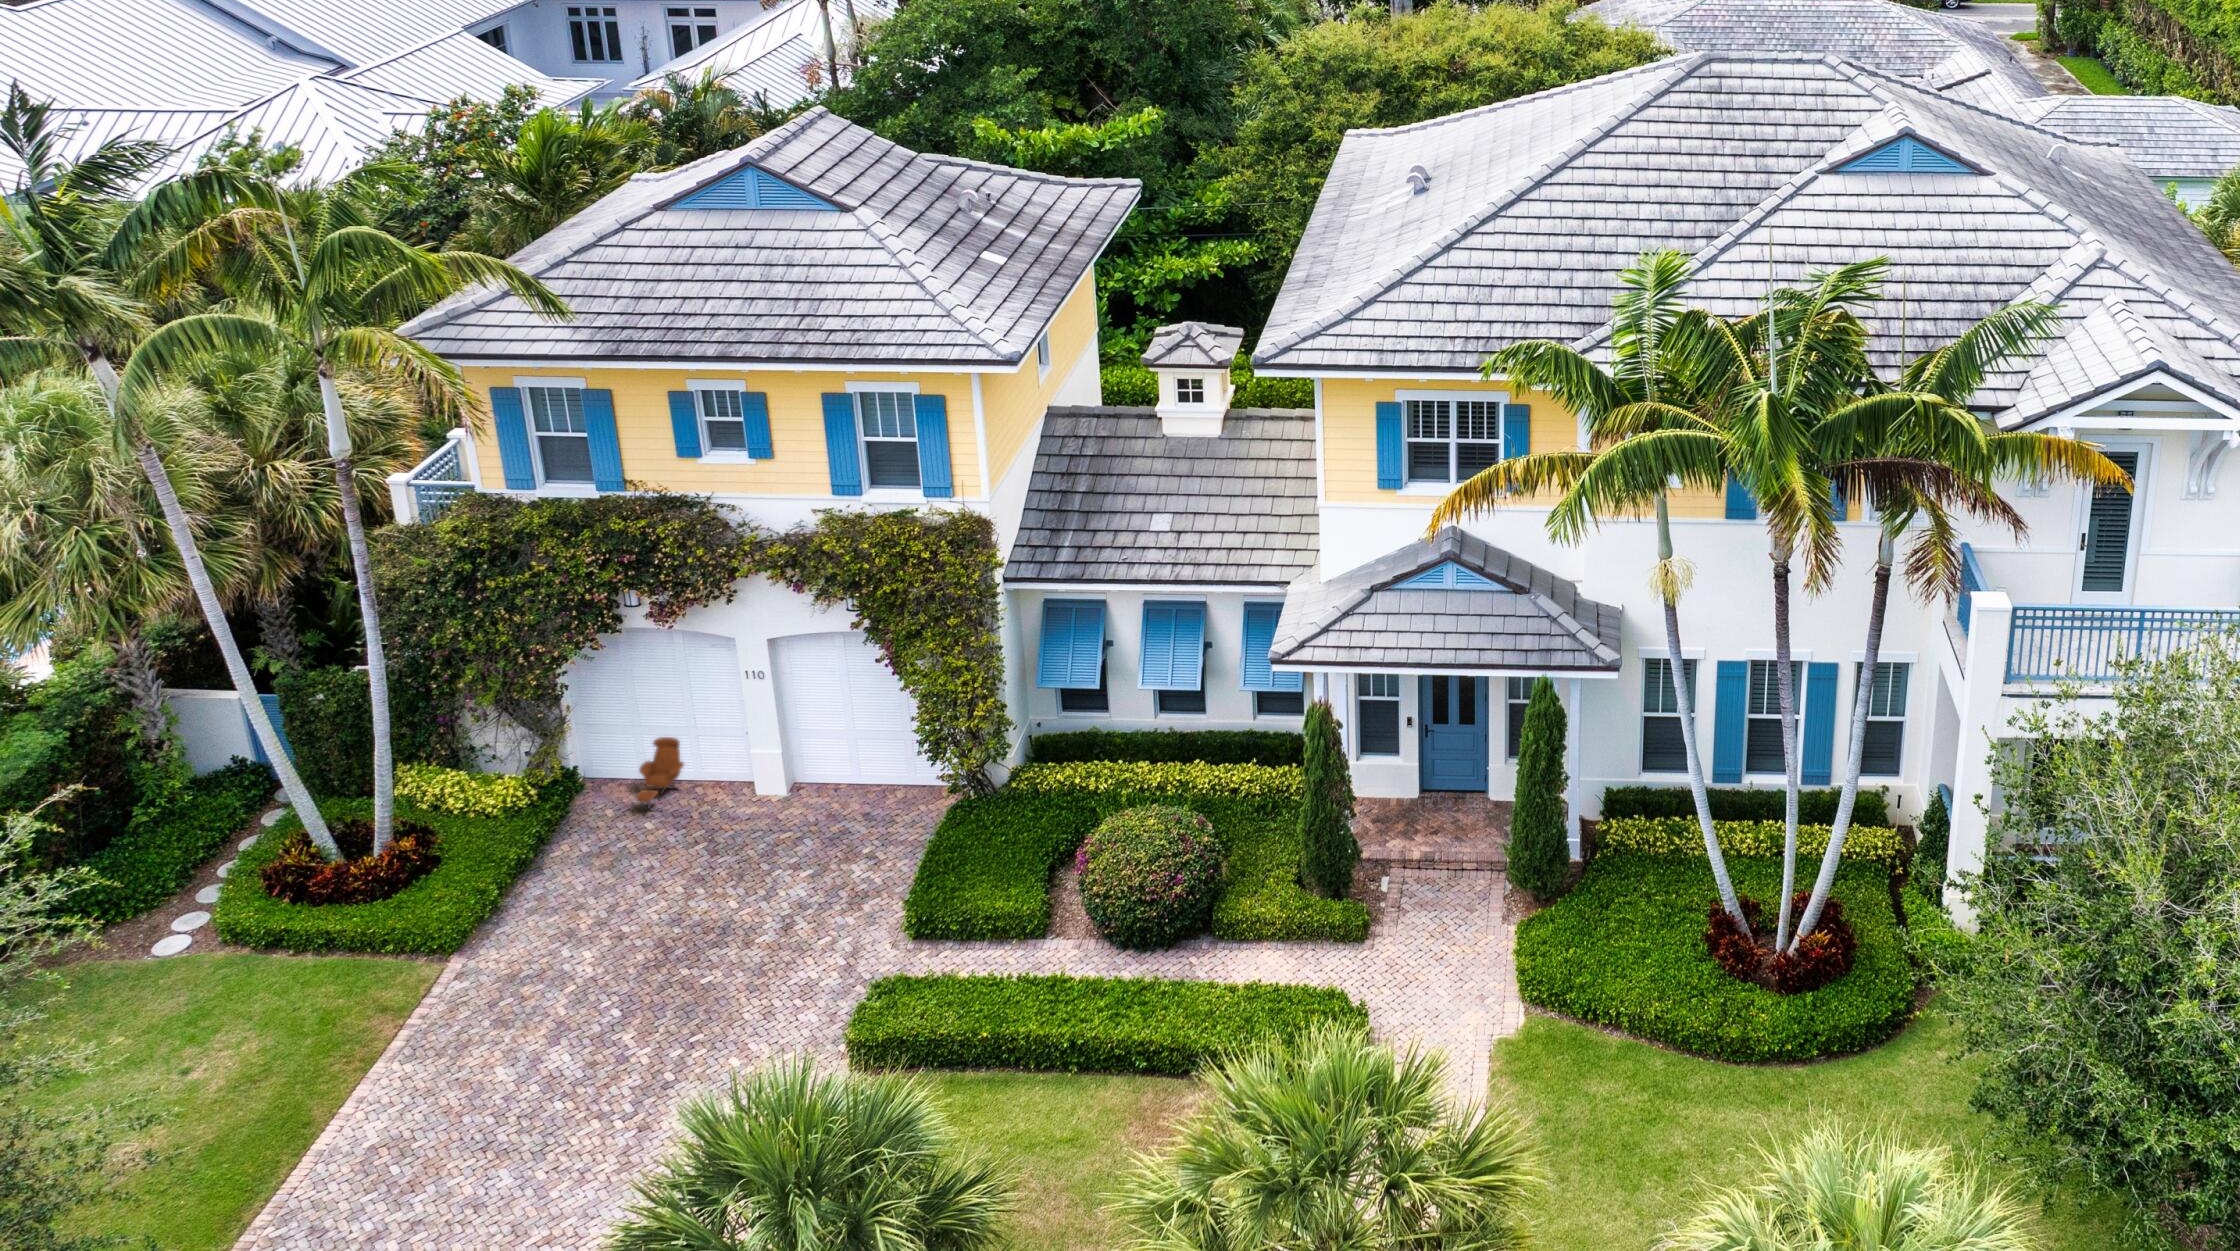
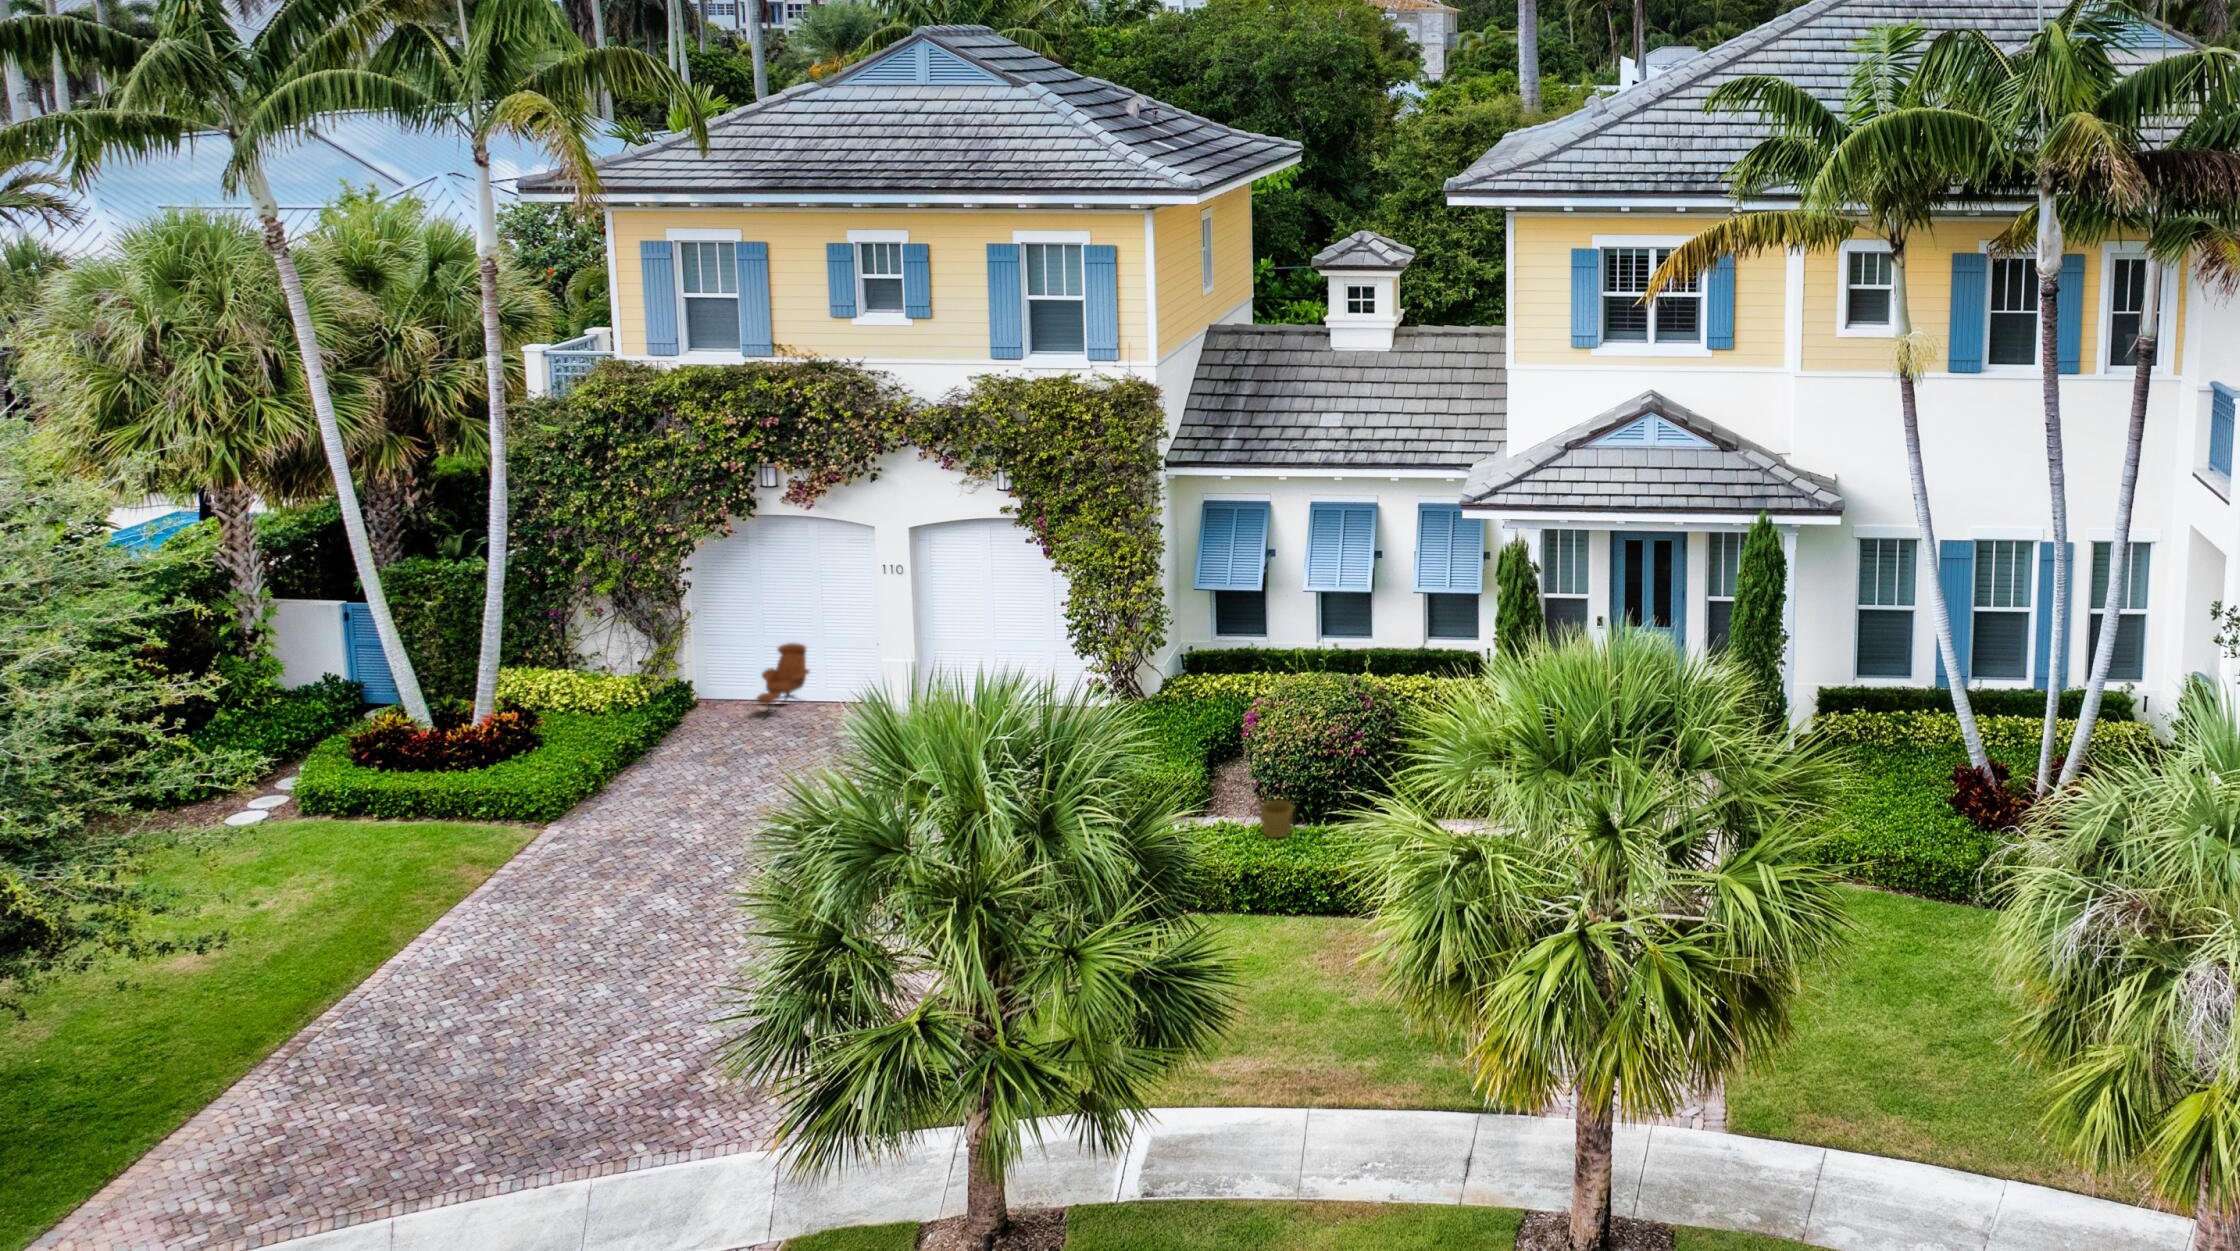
bucket: none [1087,935,1121,973] -> present [1260,800,1294,838]

